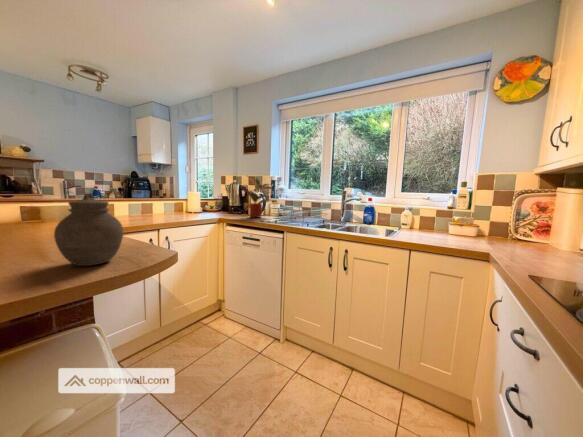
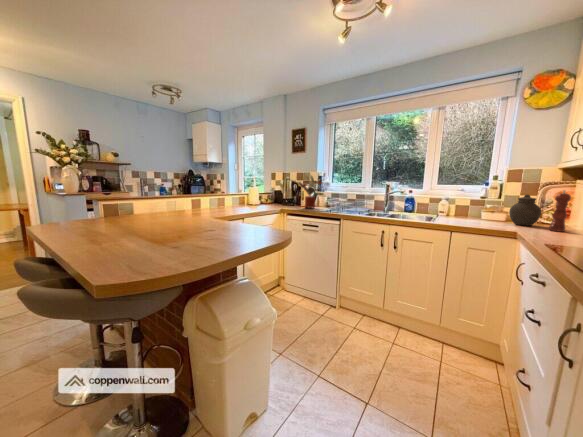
jar: present [54,193,123,266] -> present [509,195,541,226]
pepper mill: none [529,200,557,253] -> present [549,190,571,232]

